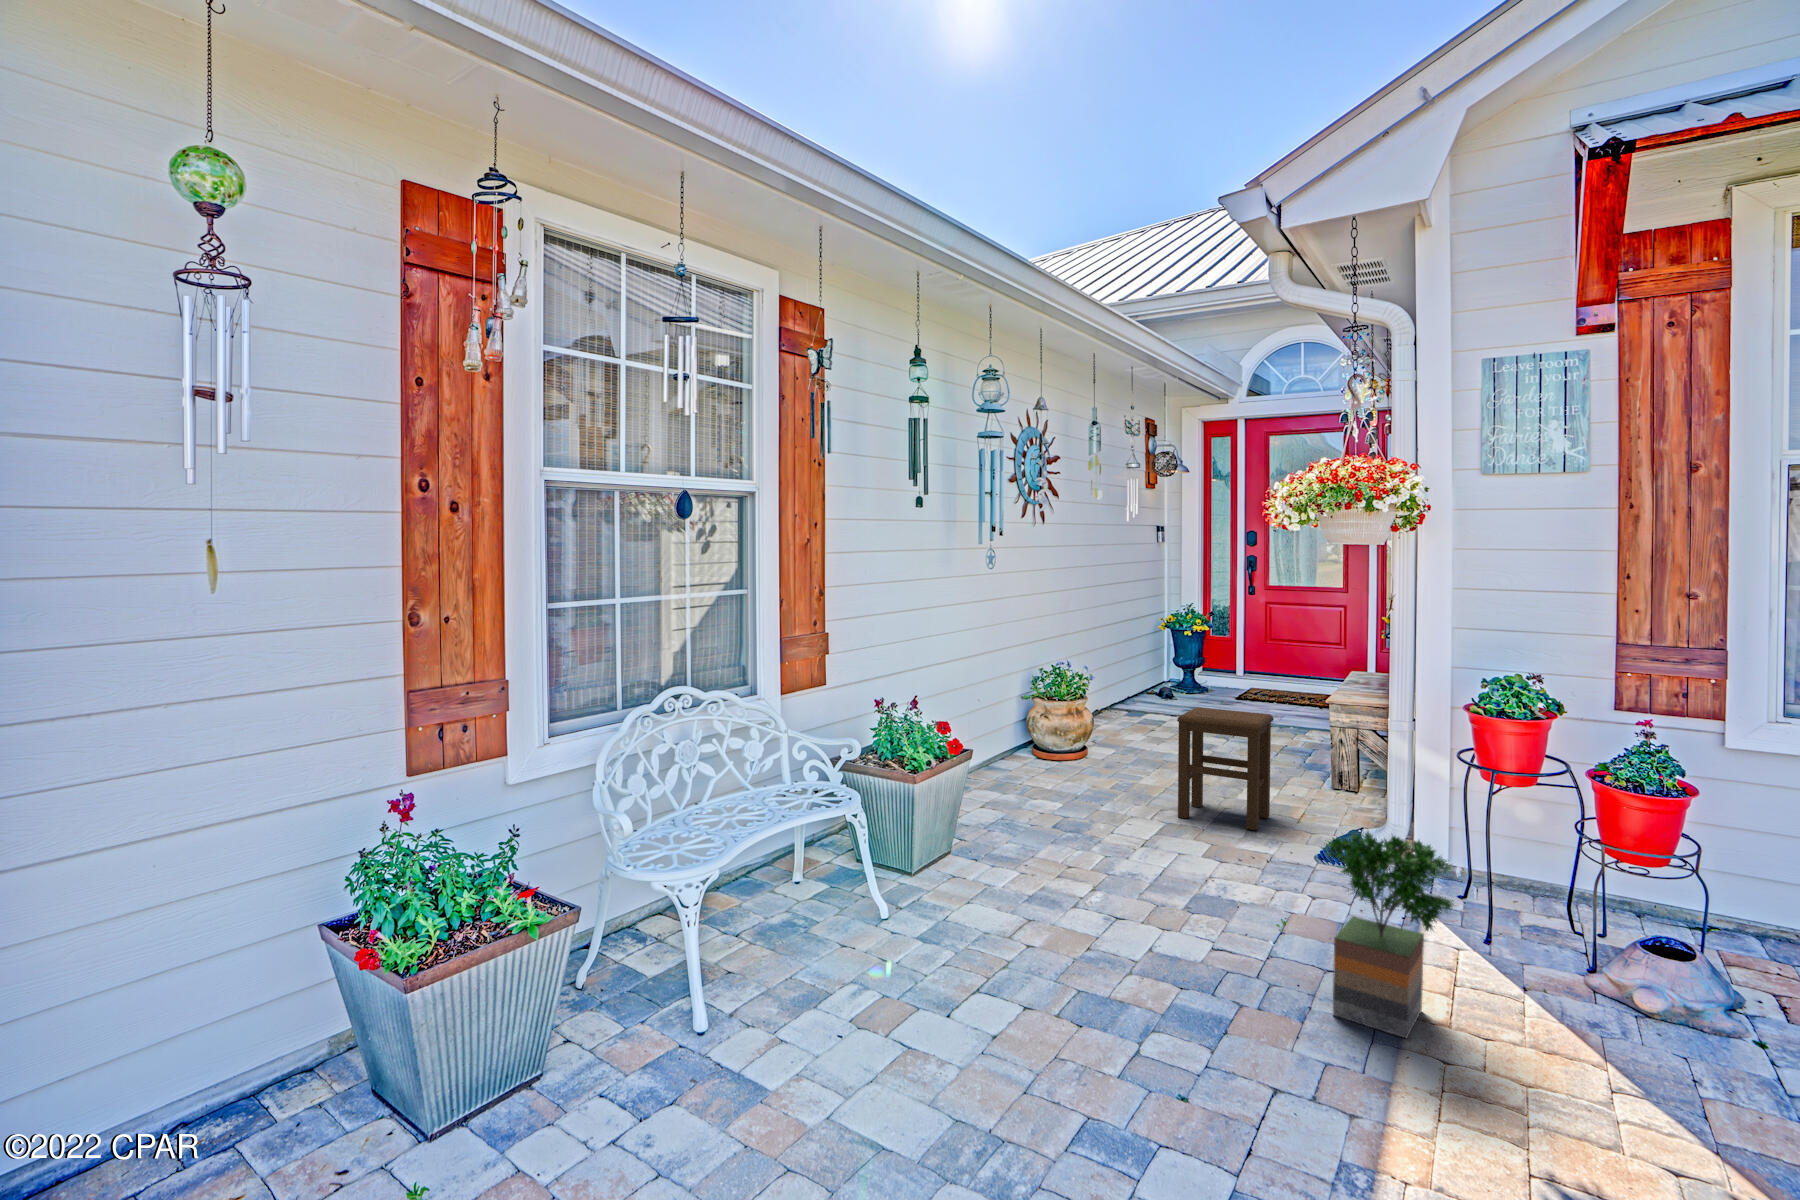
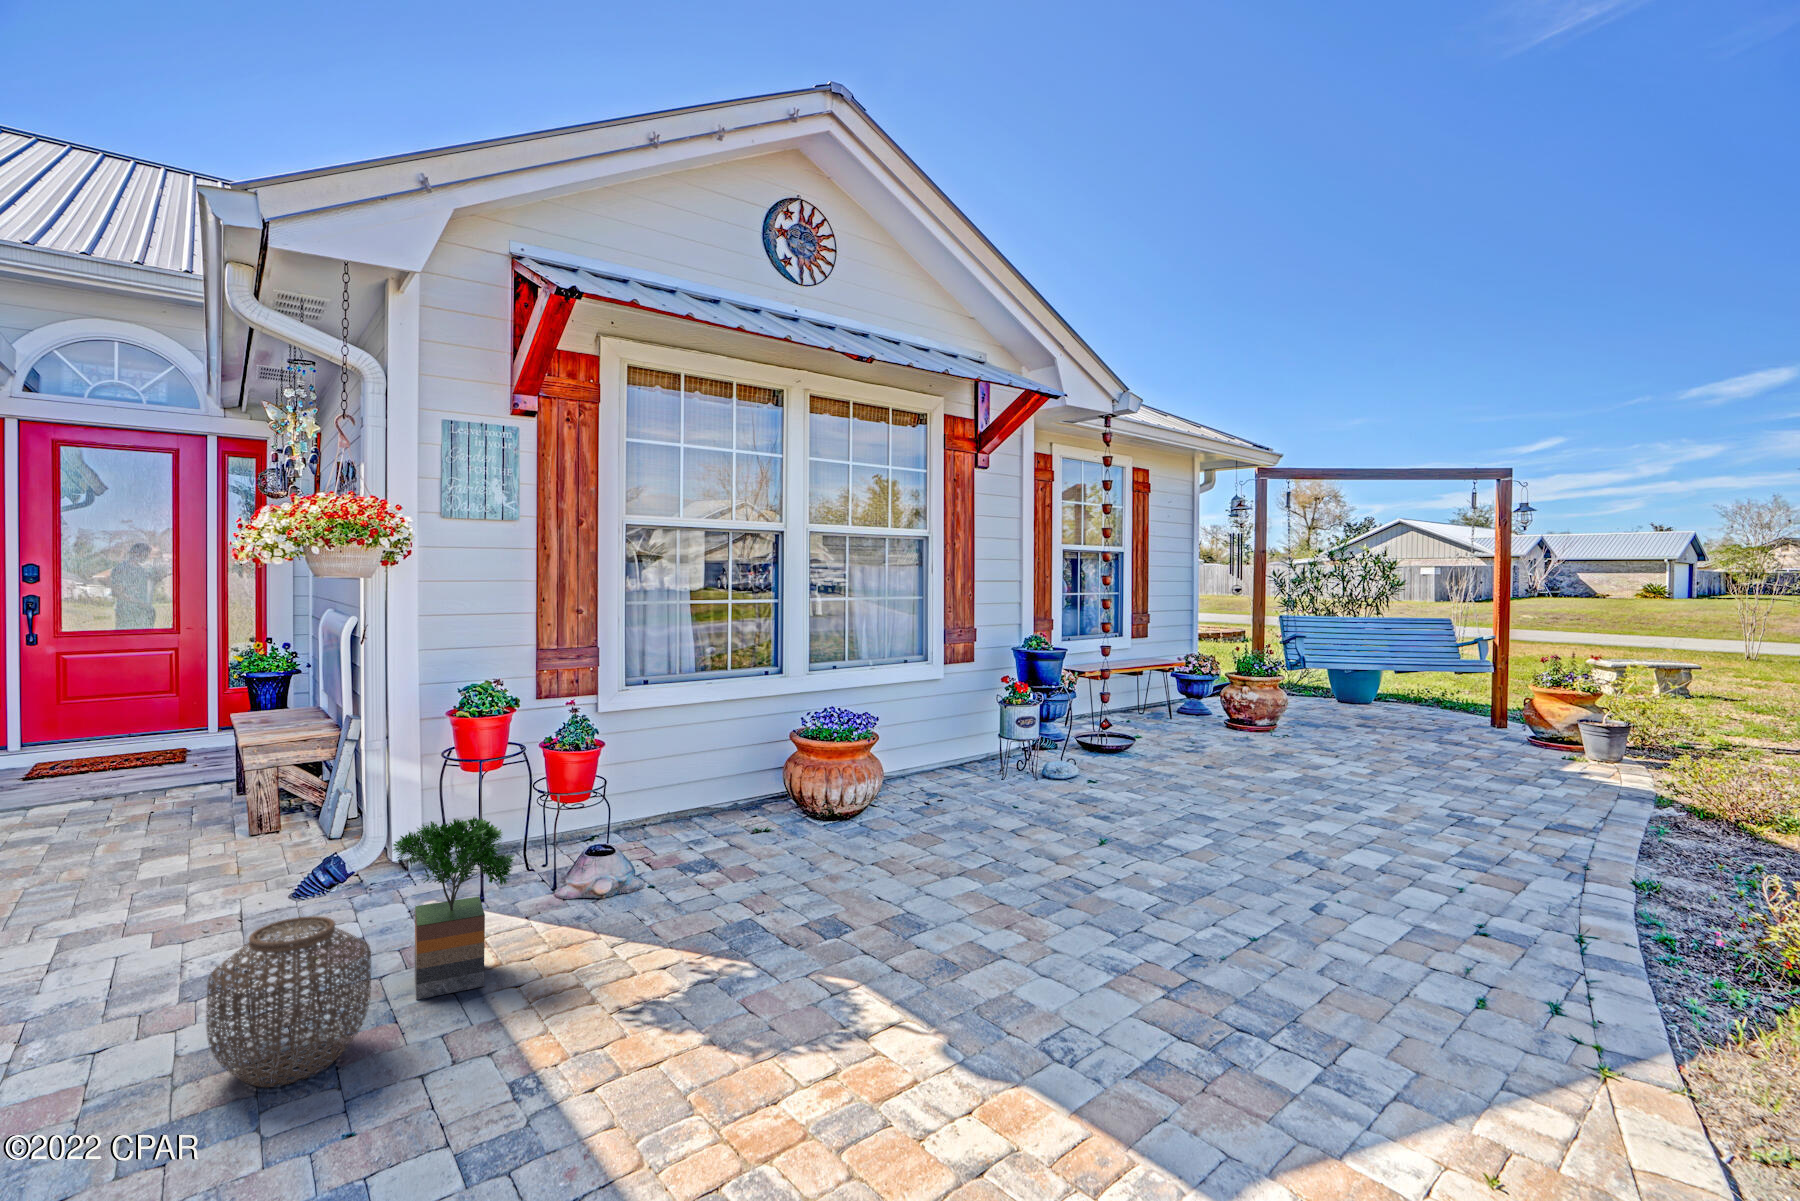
stool: present [1177,707,1274,830] -> none [82,758,212,907]
woven basket: none [1131,882,1262,1036] -> present [207,916,371,1087]

